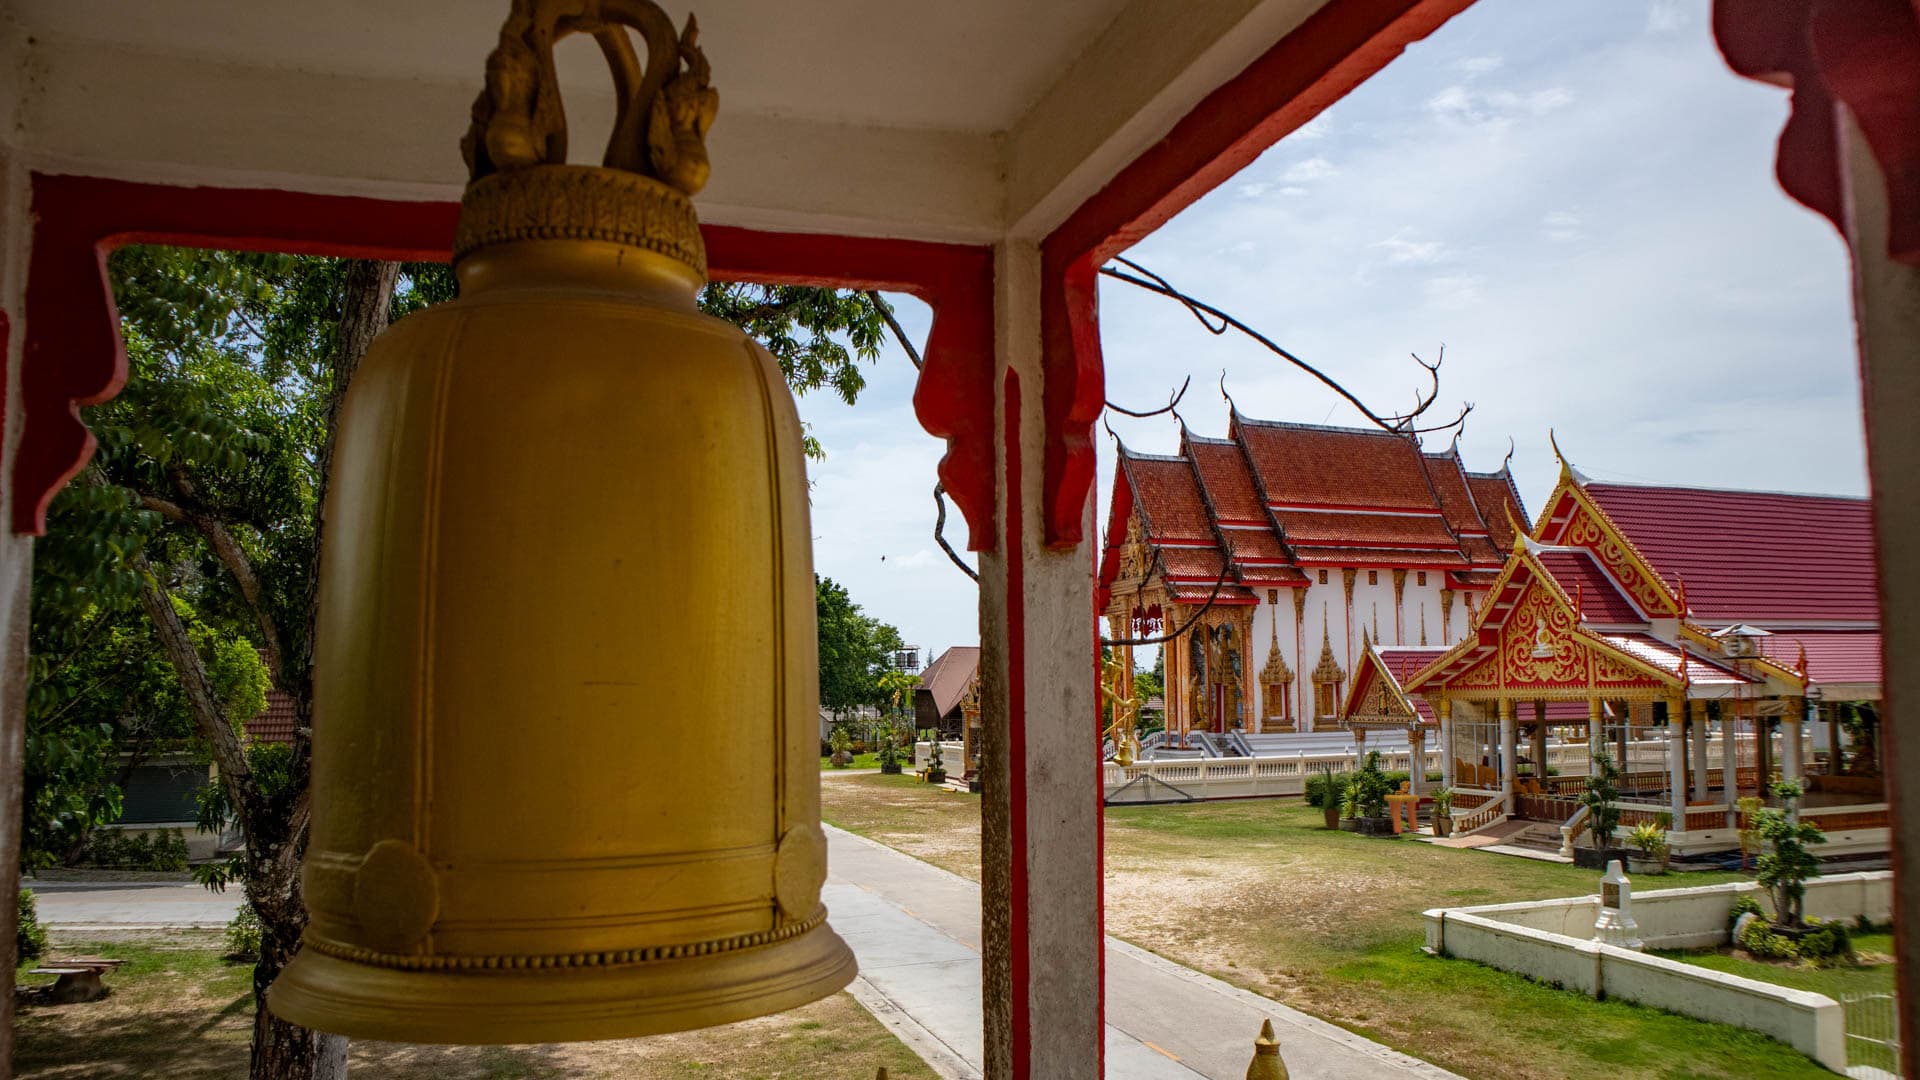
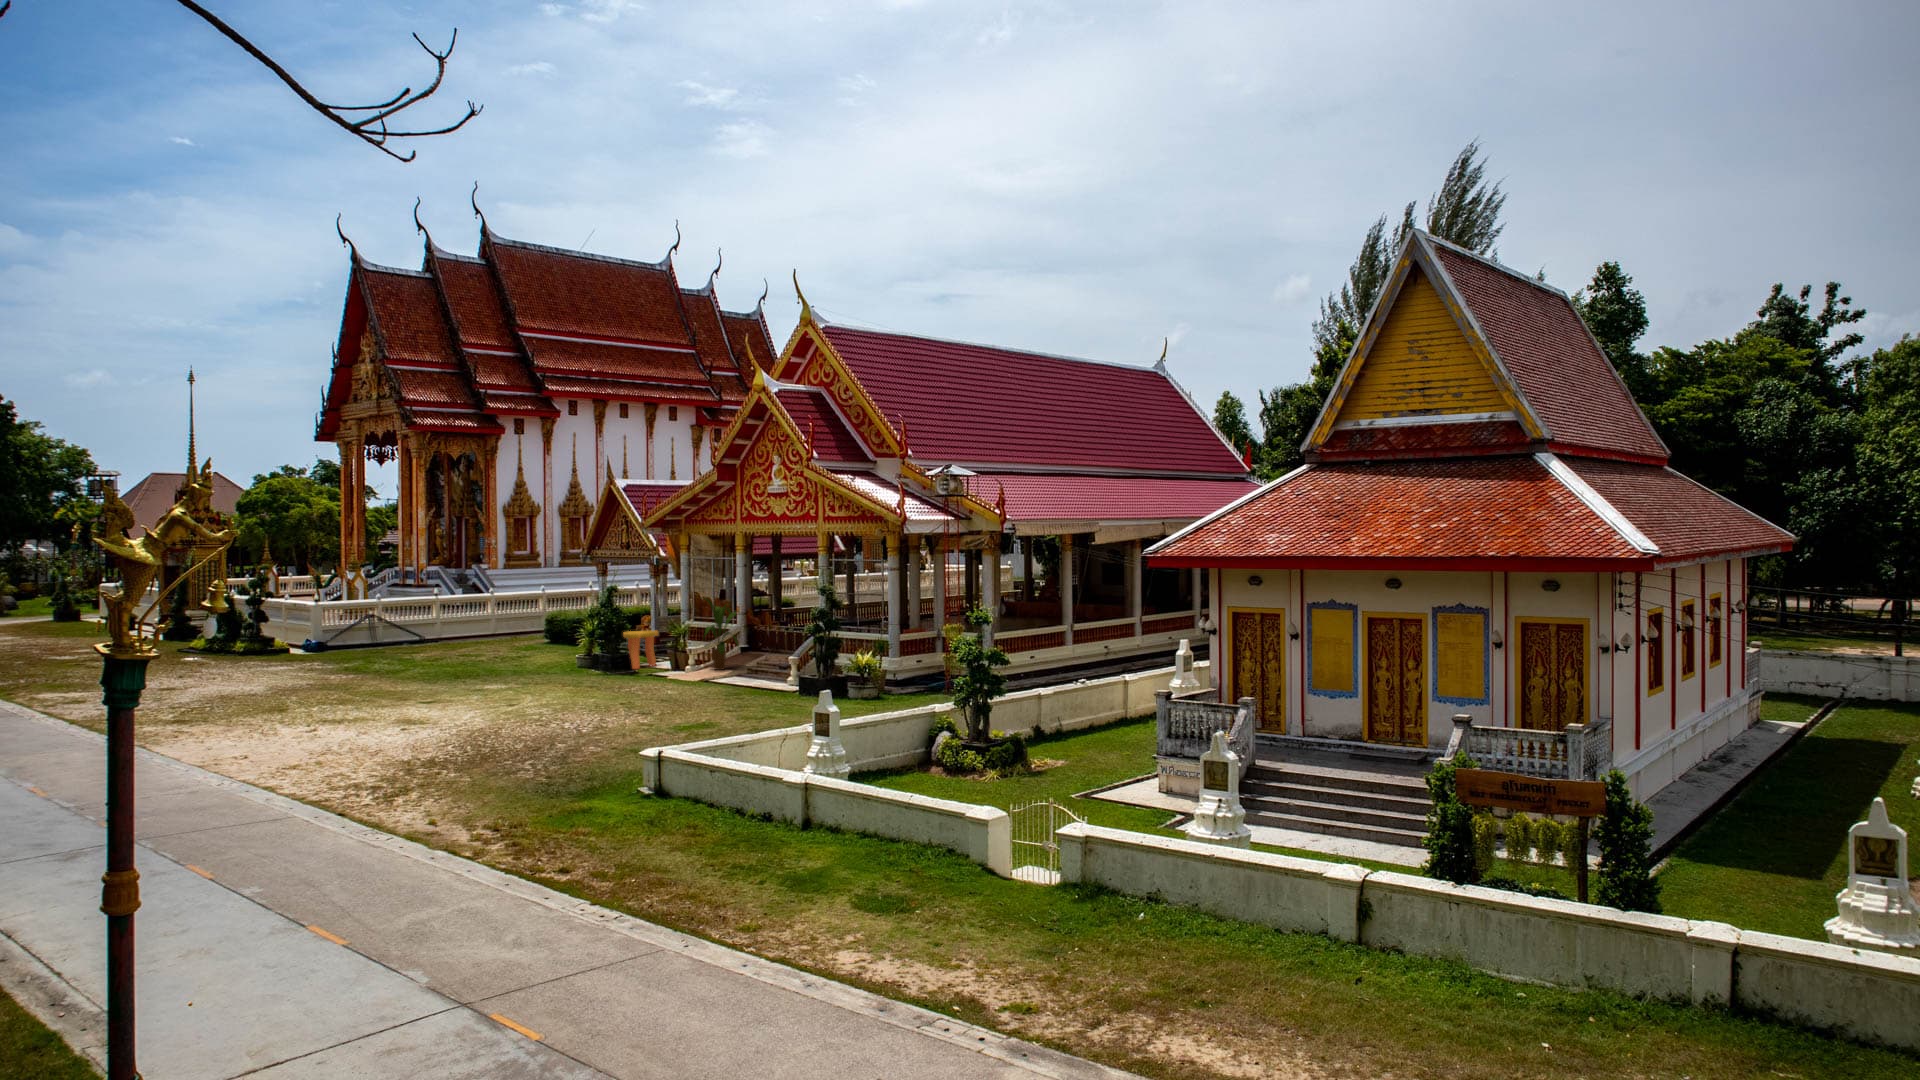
house plant: present [1313,763,1348,829] -> present [704,599,738,670]

